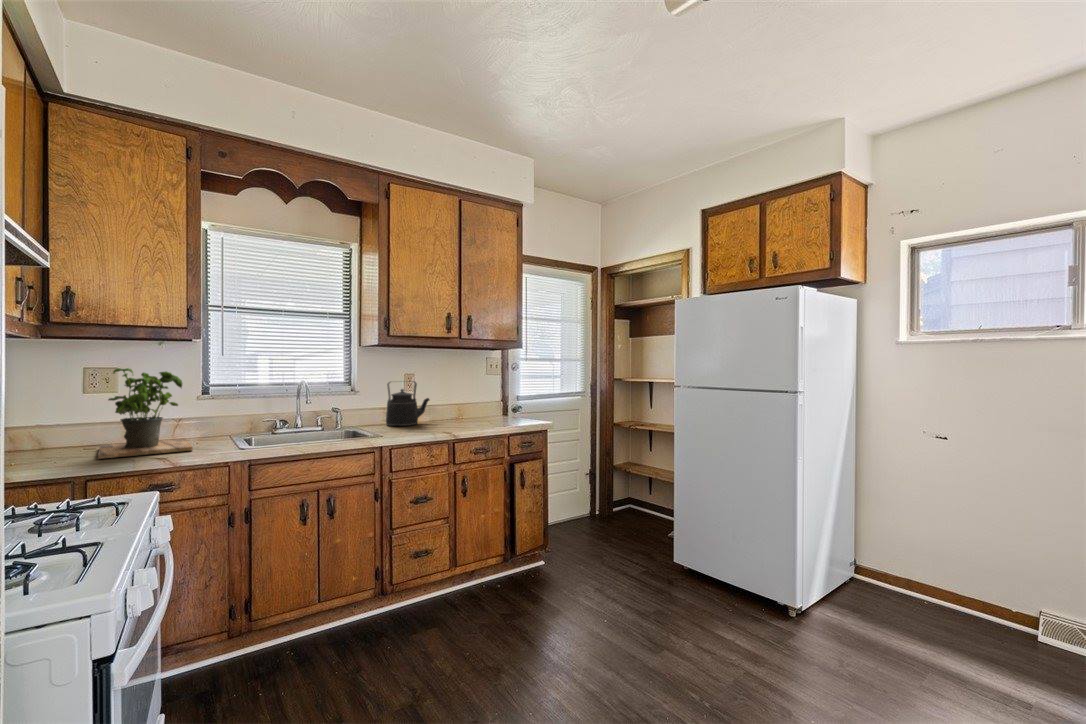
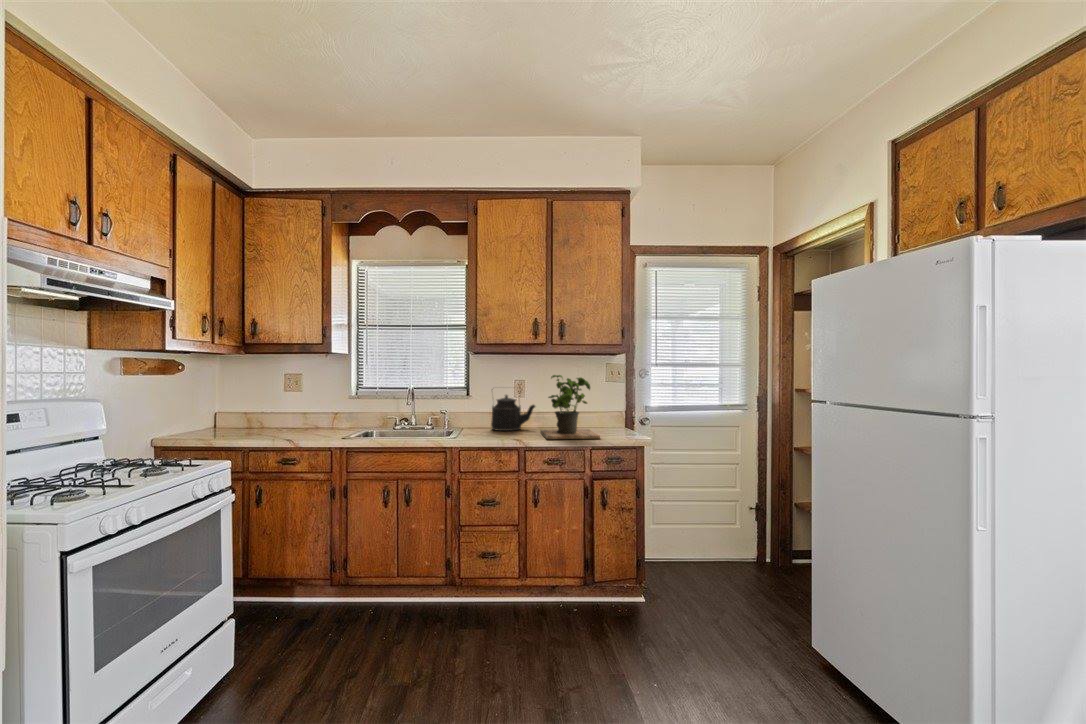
potted plant: present [98,368,193,459] -> present [540,375,600,439]

